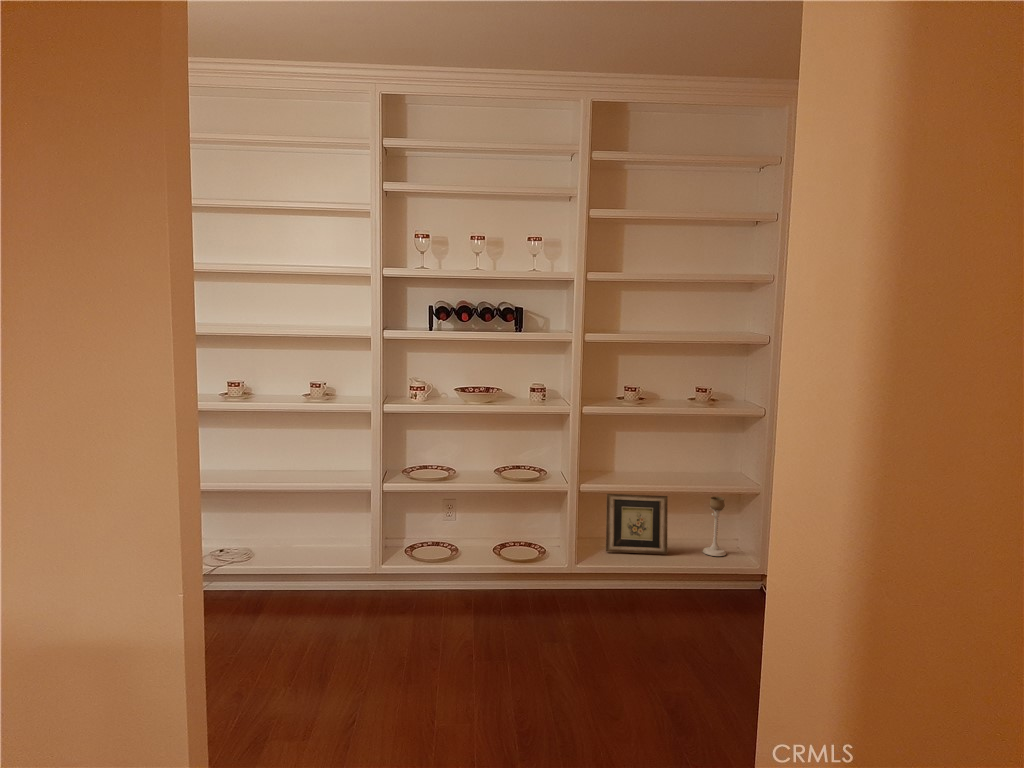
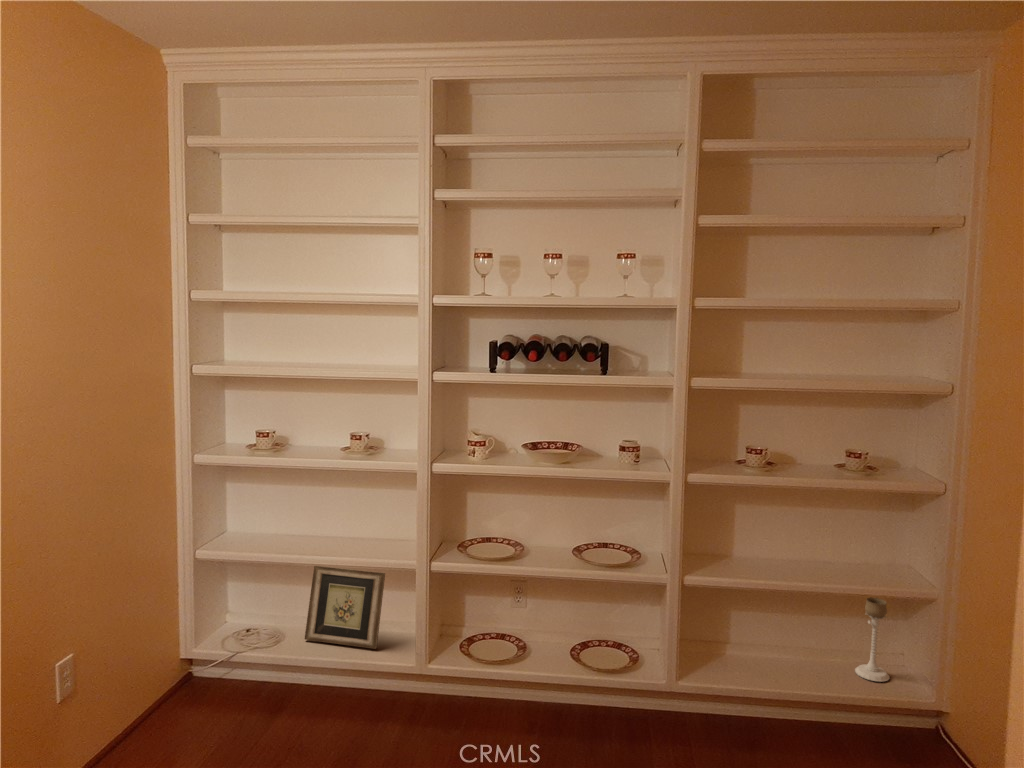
picture frame: present [606,494,668,554] -> present [305,566,385,649]

